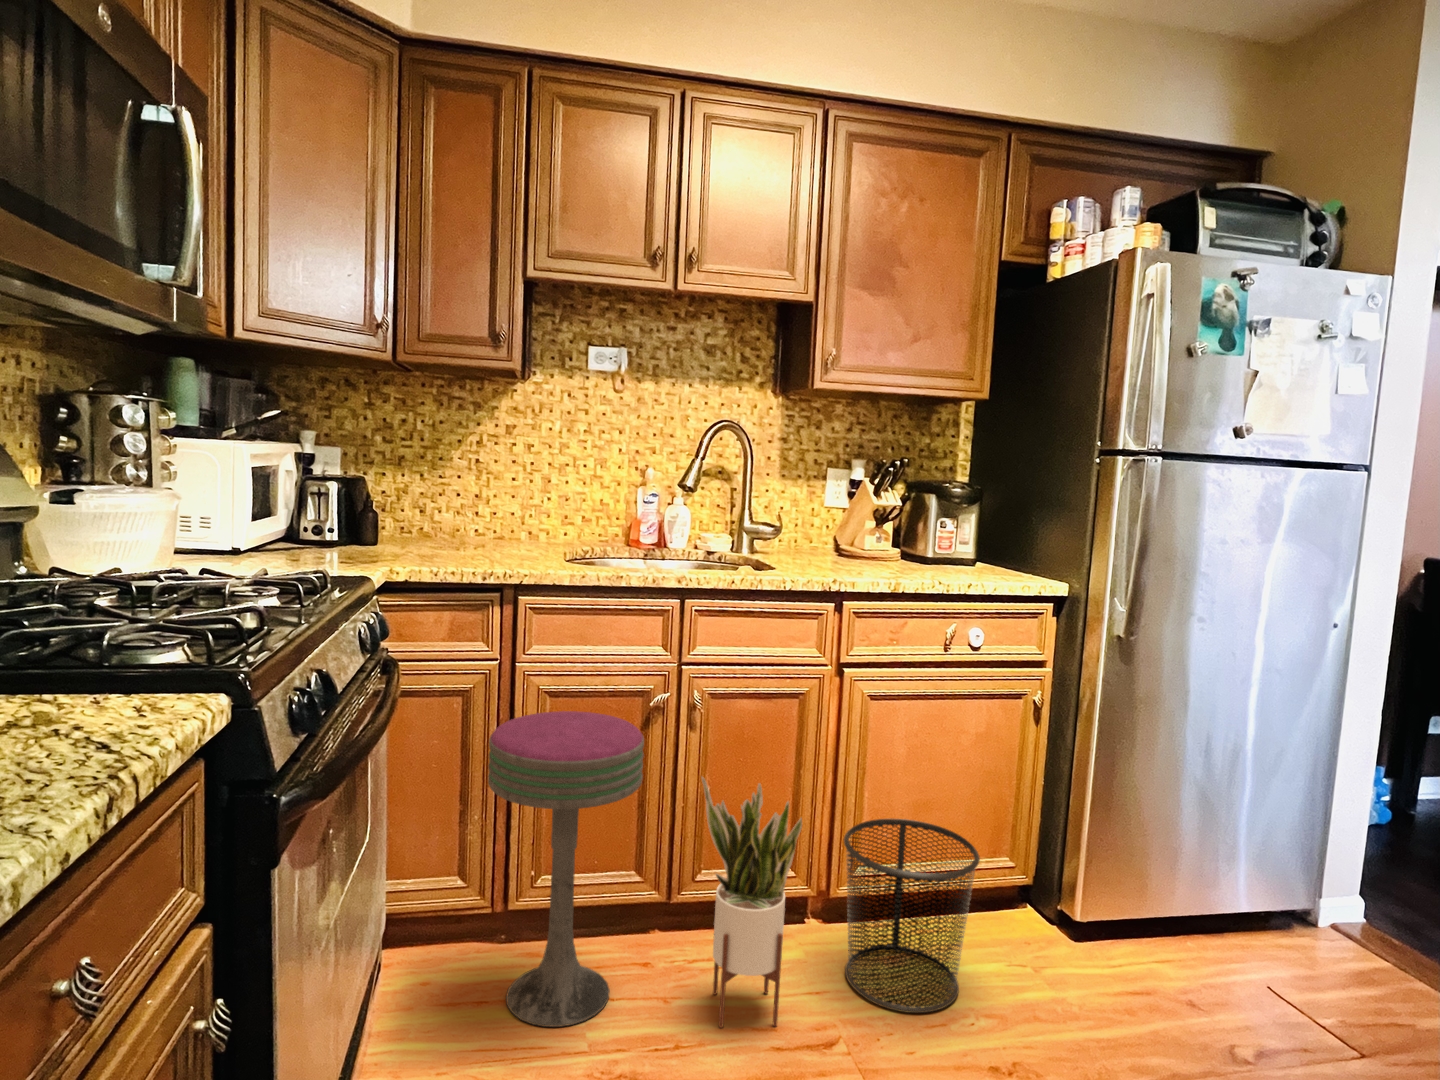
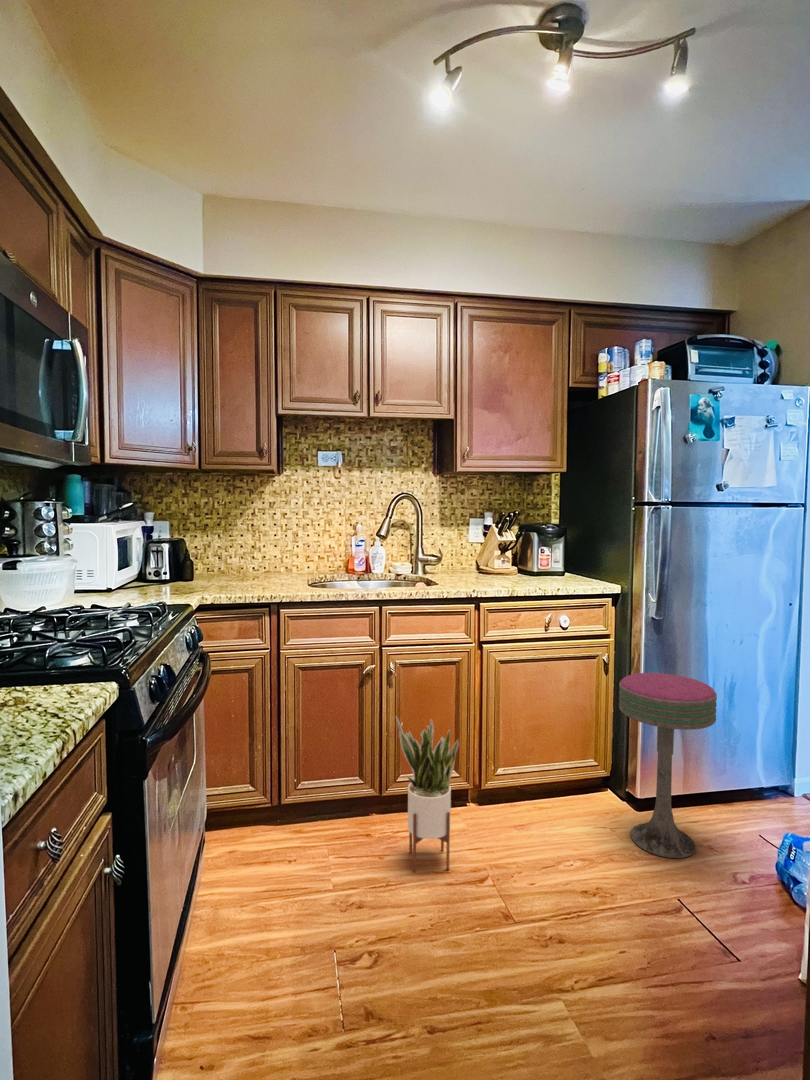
bar stool: present [488,711,644,1027] -> present [619,673,717,858]
waste bin: present [844,819,980,1013] -> none [487,738,571,859]

